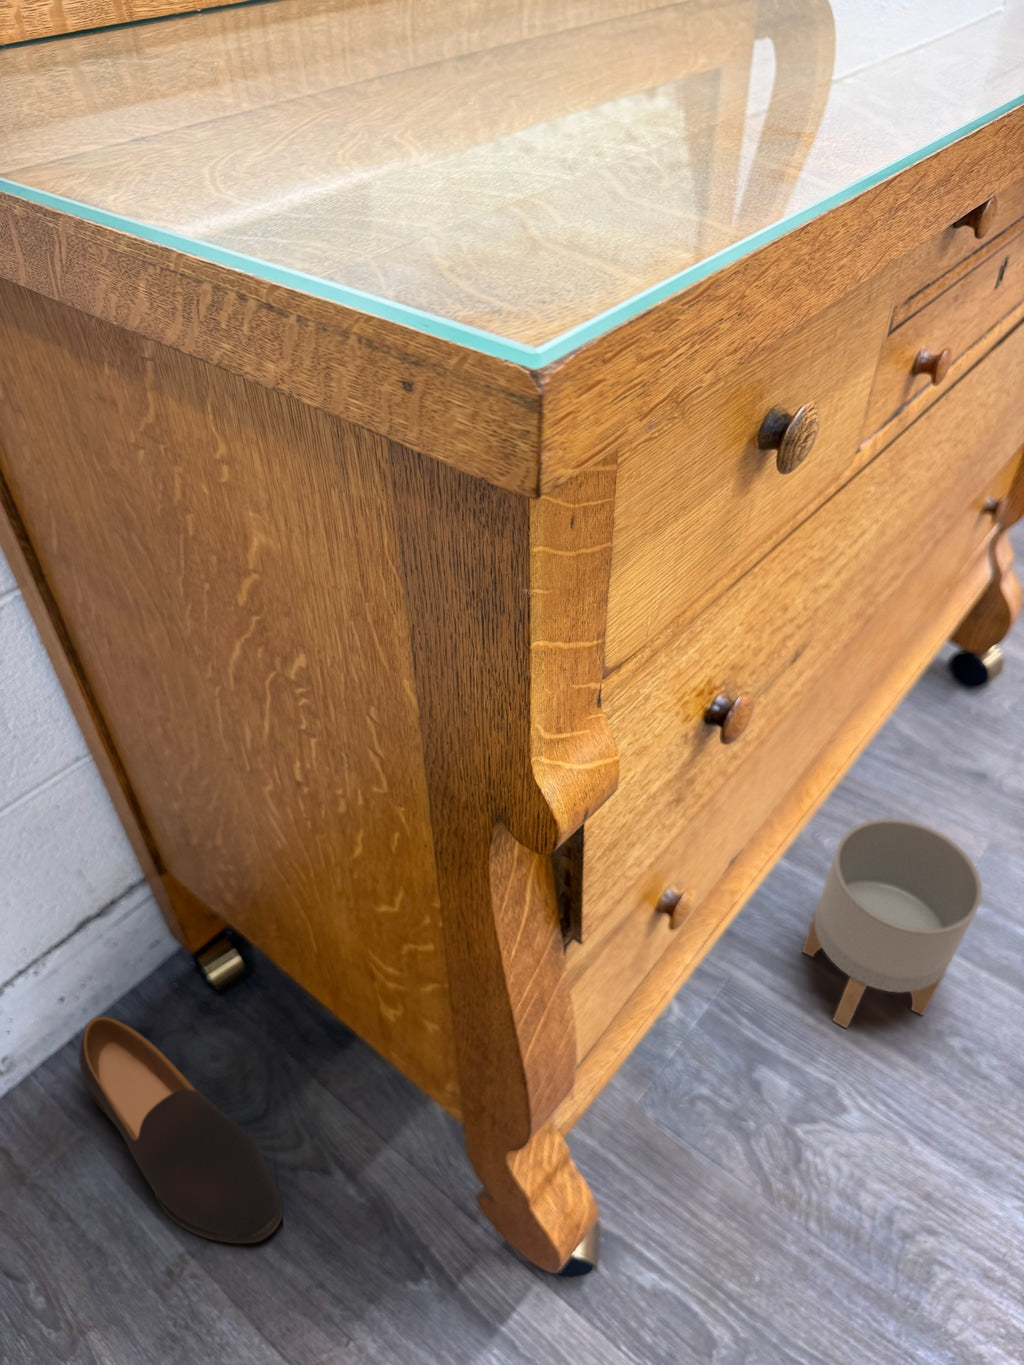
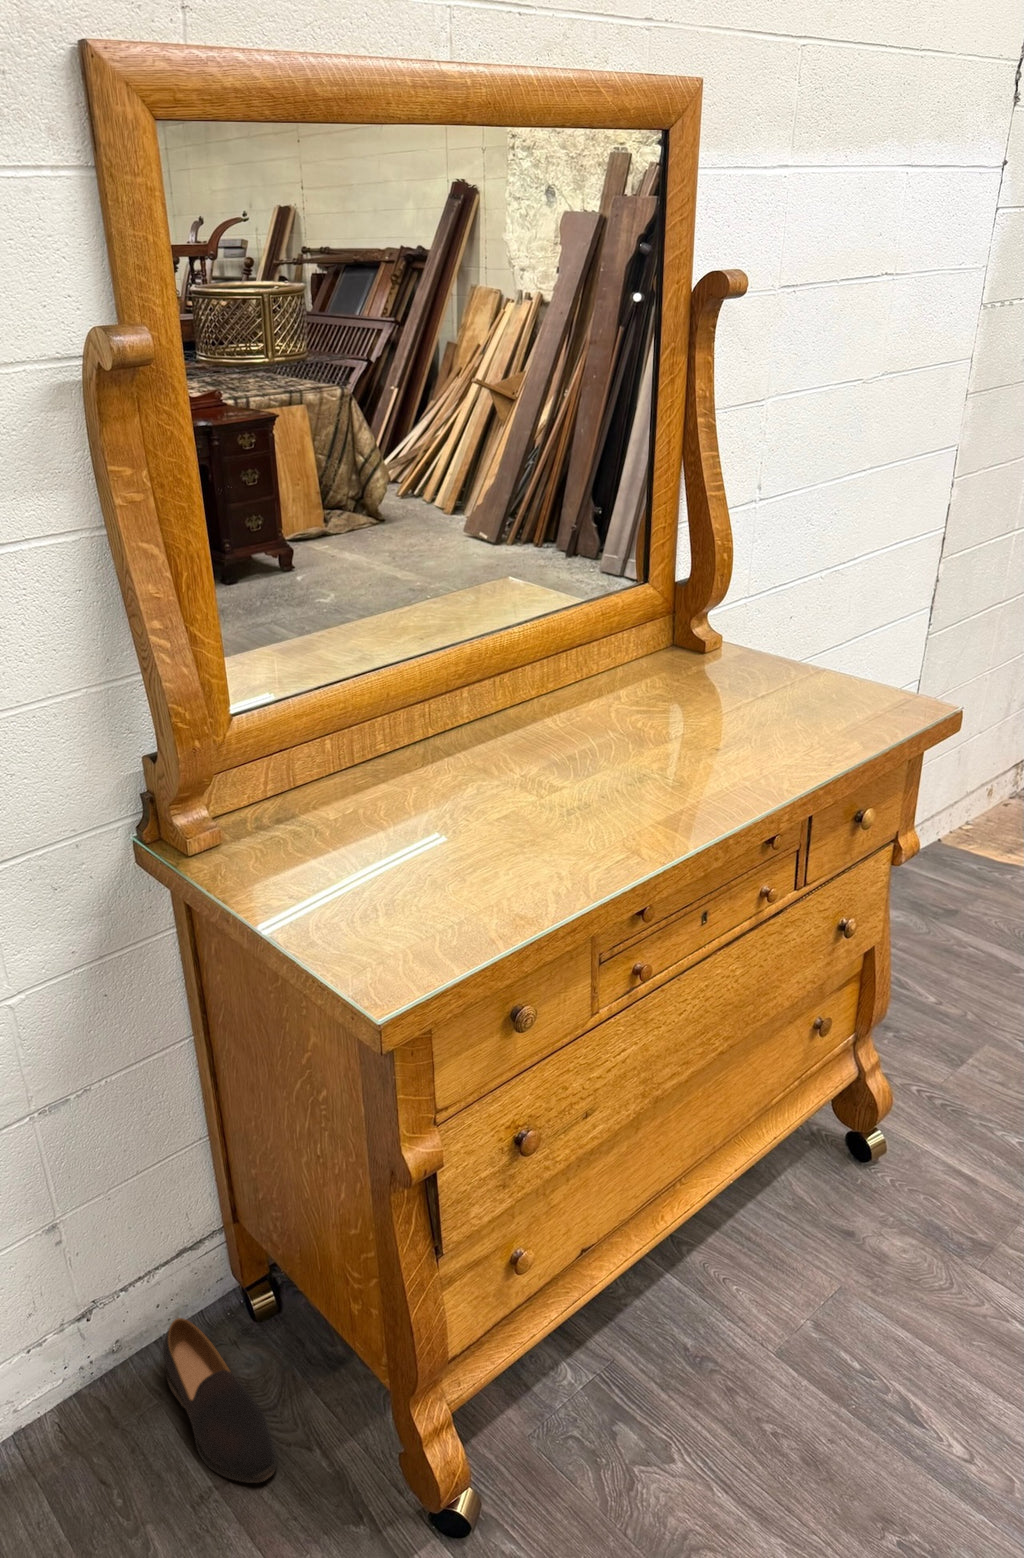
planter: present [802,818,982,1028] -> none [673,1245,774,1407]

